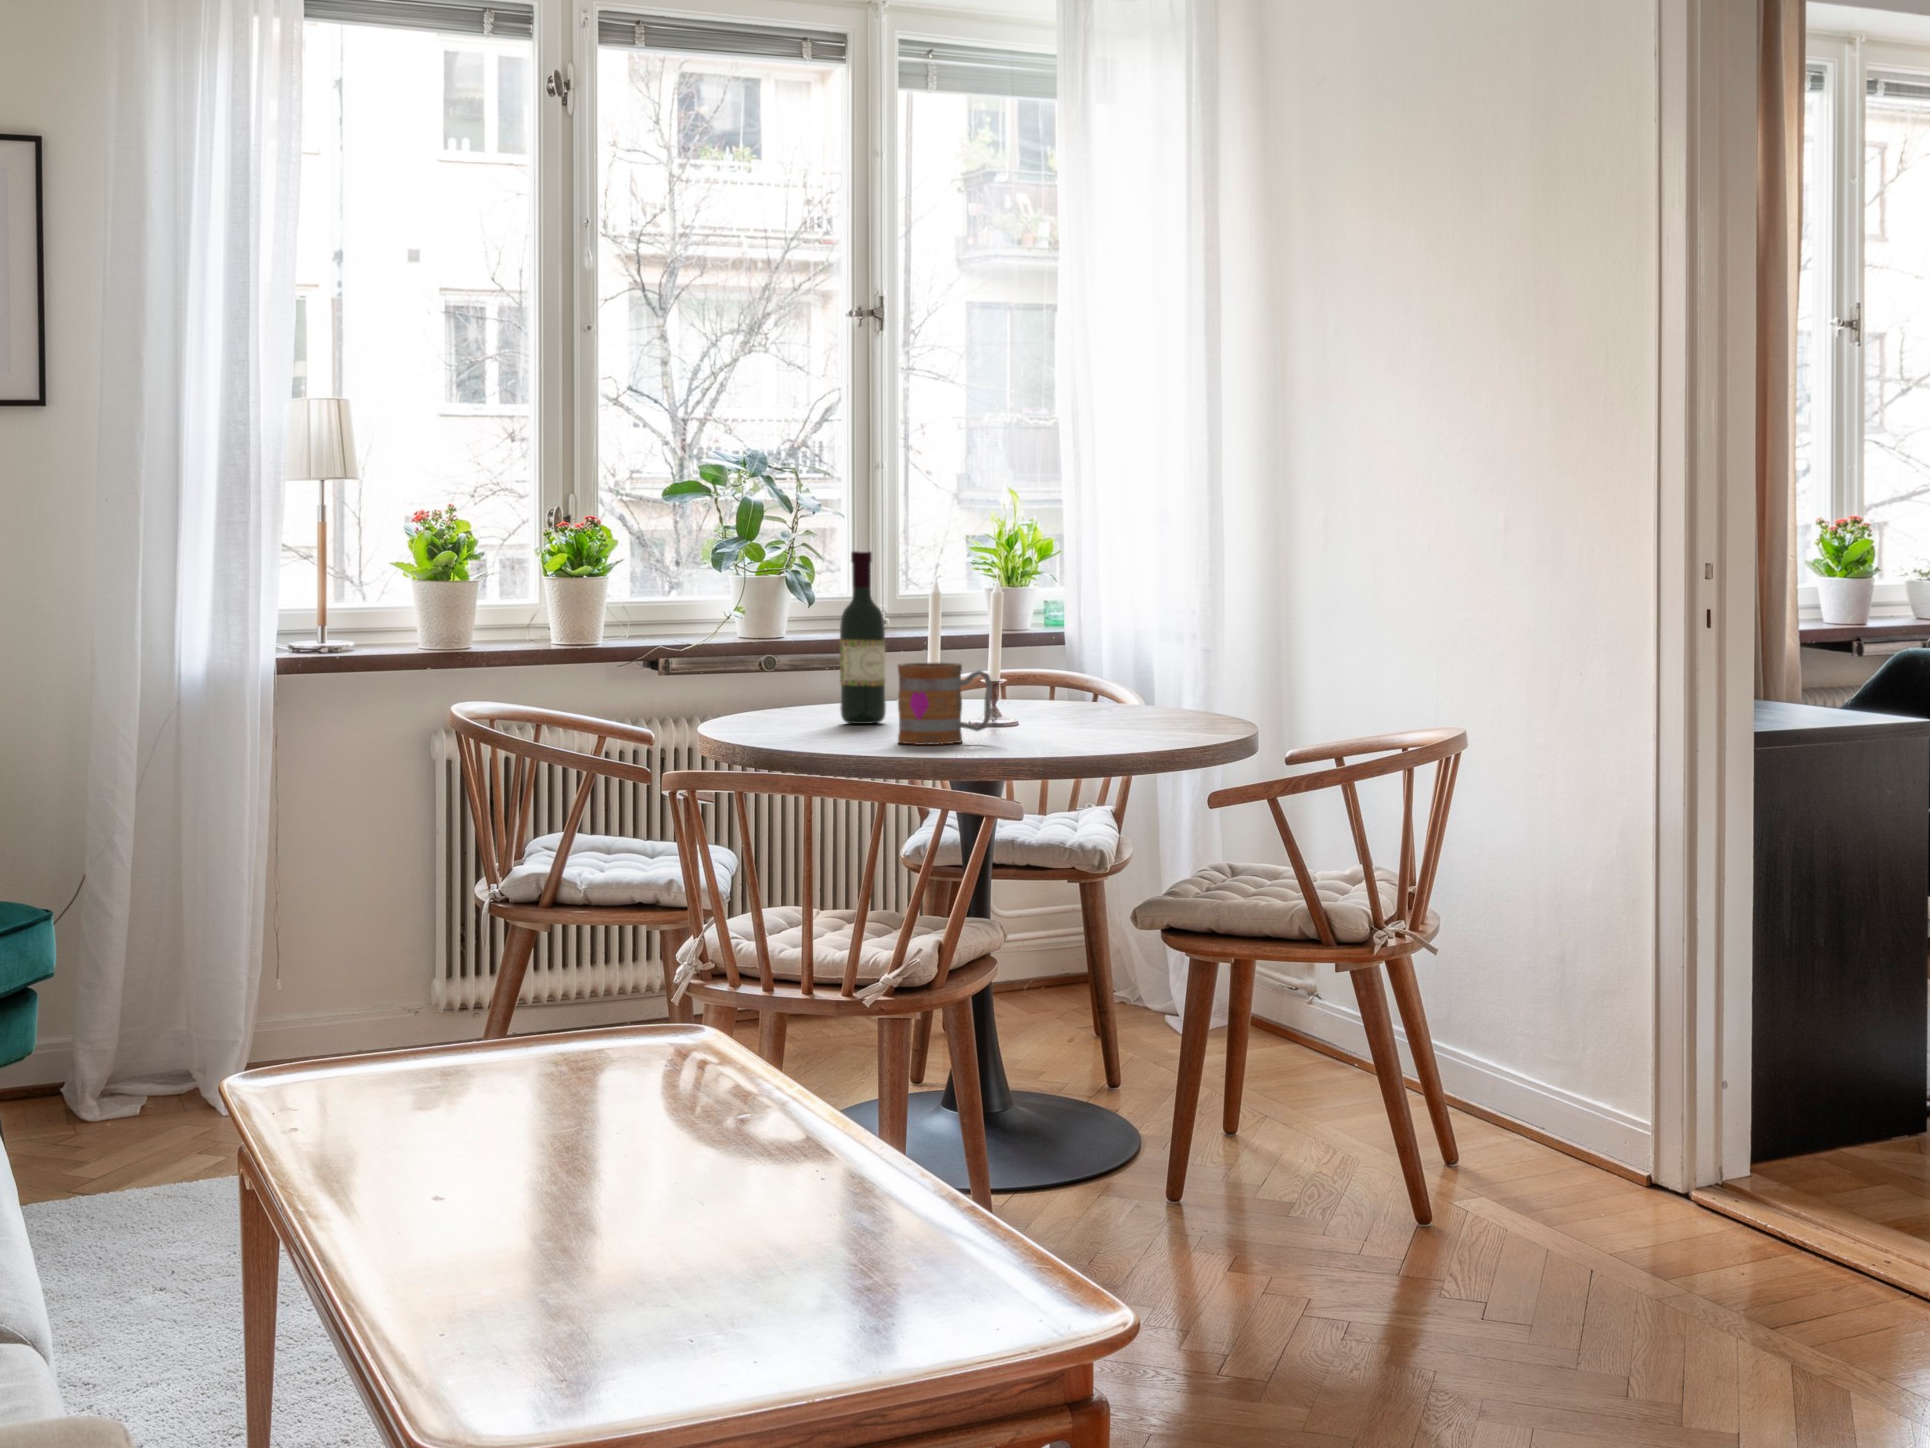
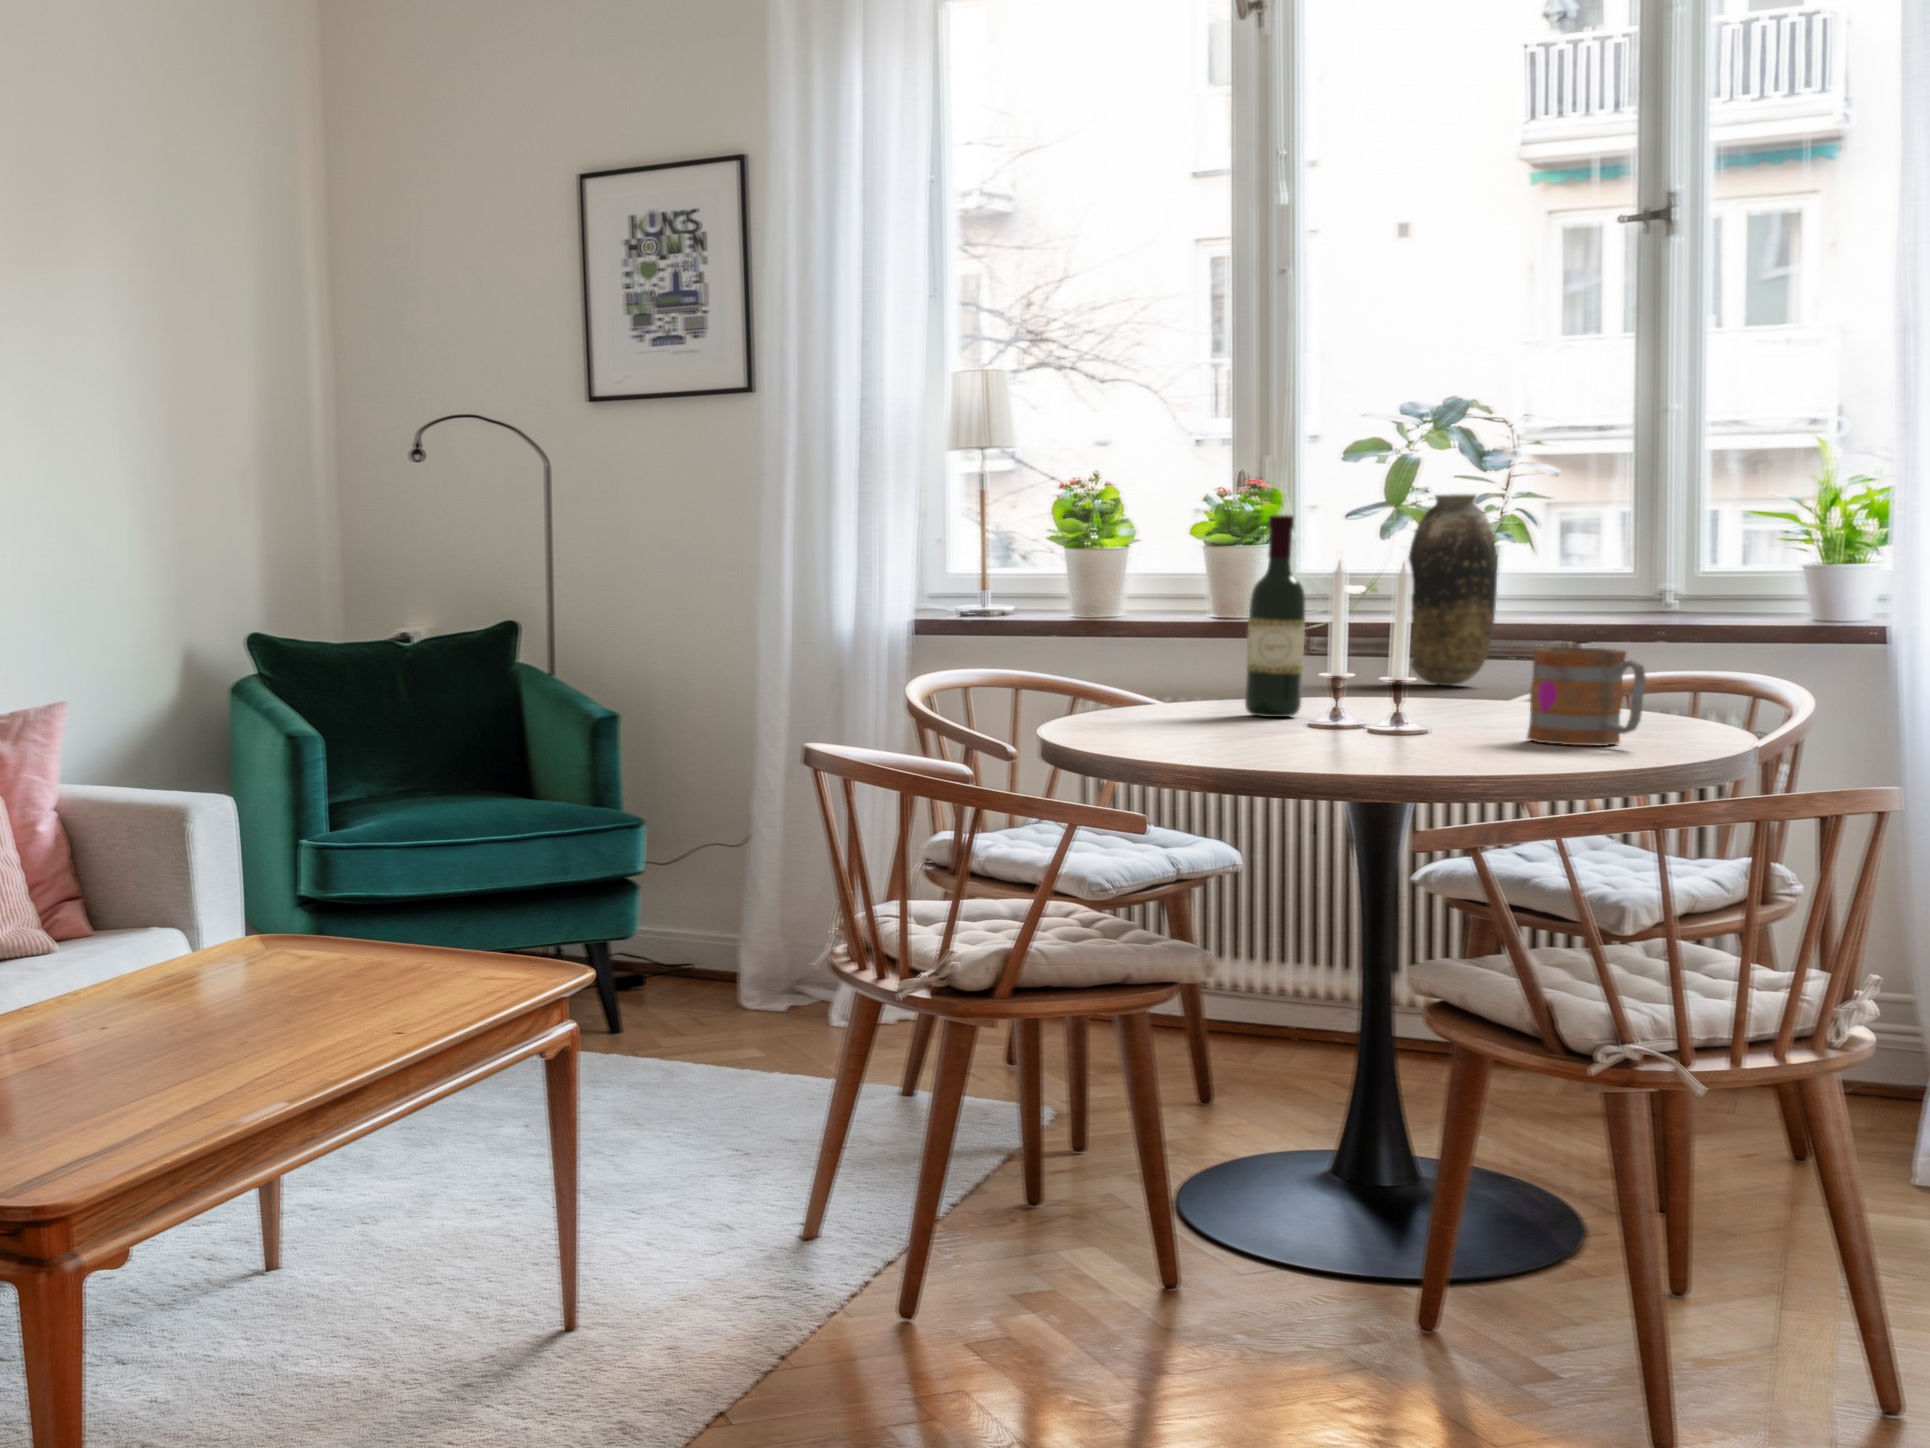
vase: none [751,531,821,694] -> present [1409,494,1497,685]
mug: present [898,662,992,745] -> present [1527,647,1646,746]

